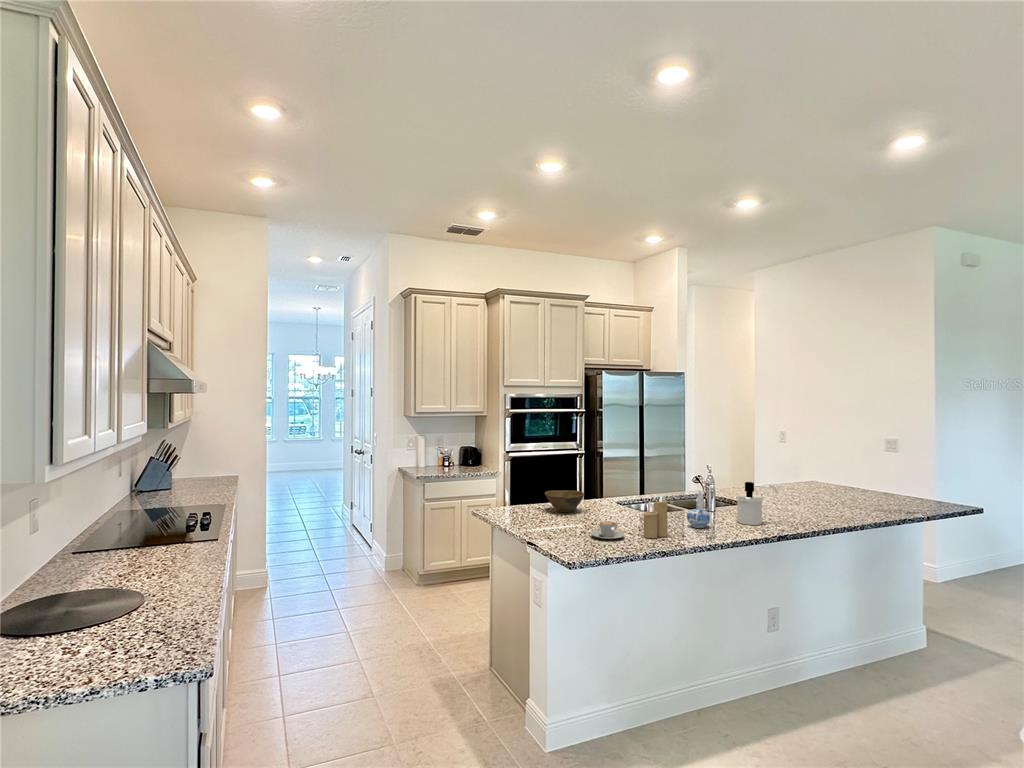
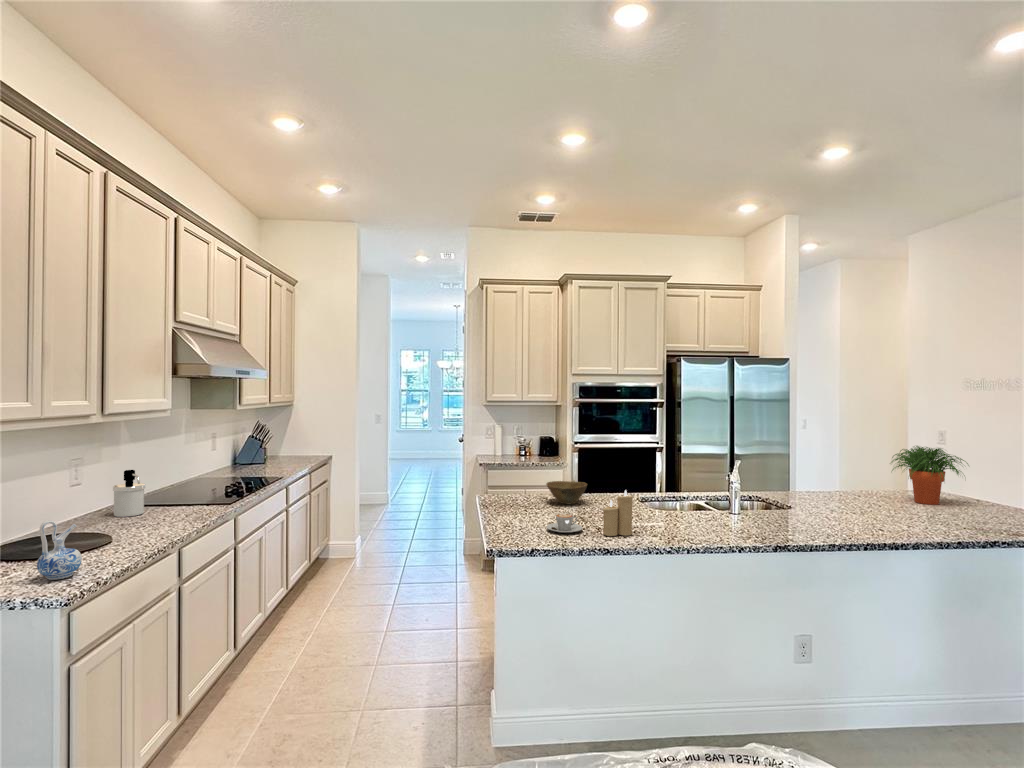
potted plant: none [795,446,854,493] -> present [891,446,968,505]
soap dispenser: present [736,482,778,525] -> present [113,470,145,517]
ceramic pitcher: present [687,490,710,528] -> present [37,520,82,580]

